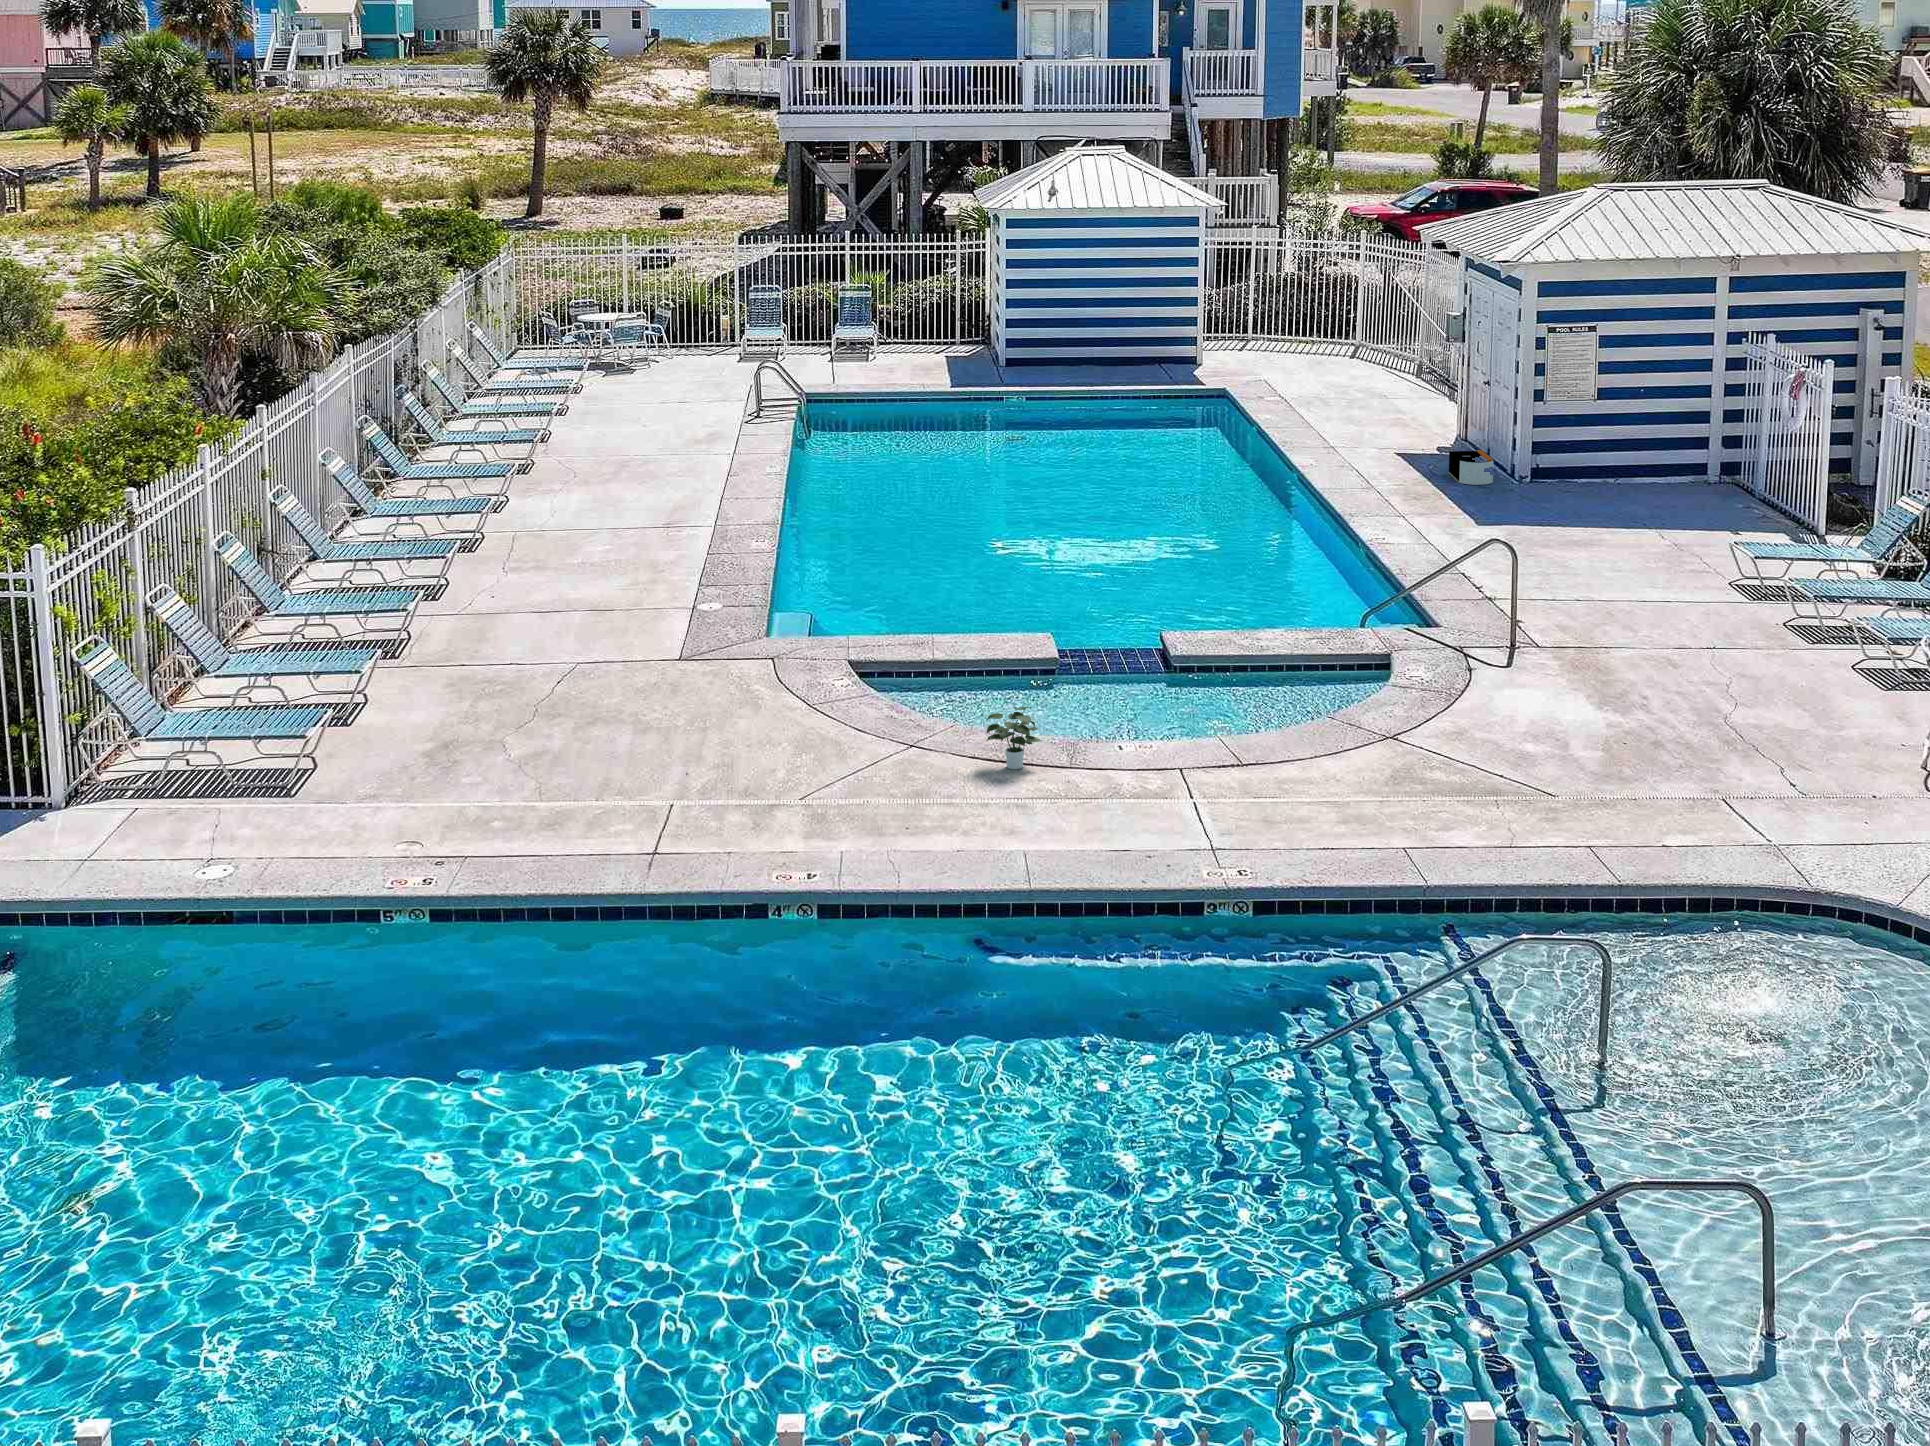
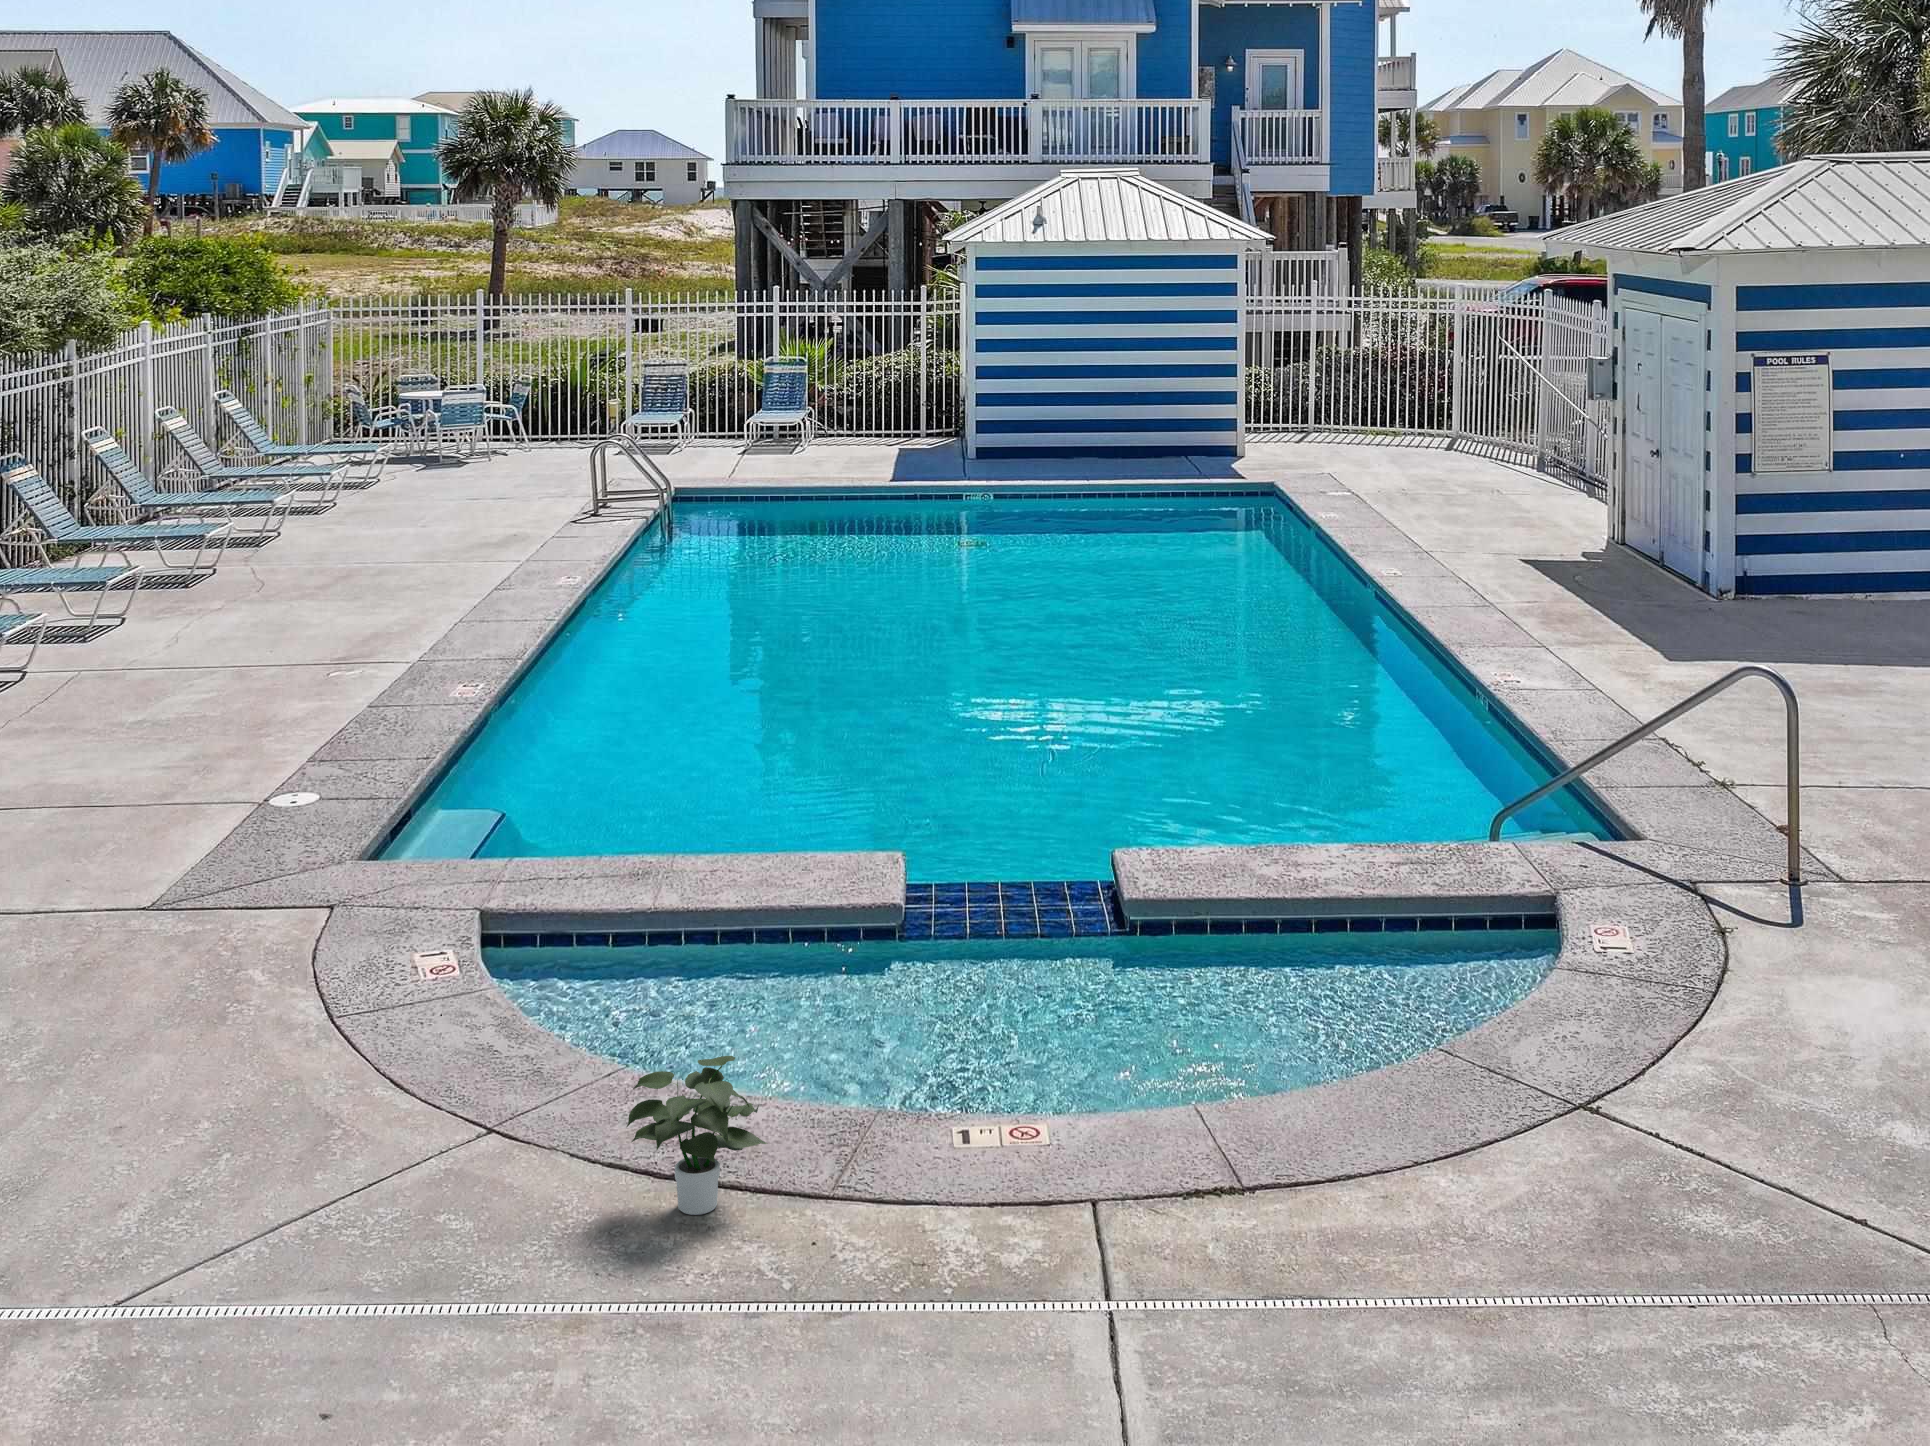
storage bin: present [1449,450,1494,485] -> none [1596,552,1667,603]

